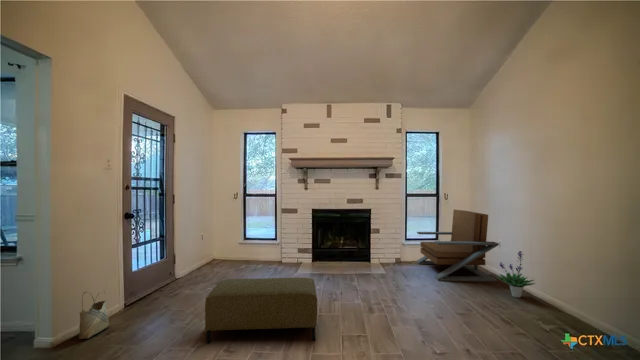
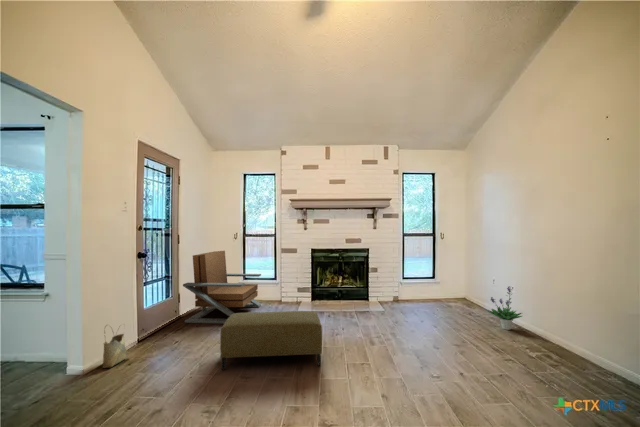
lounge chair: present [417,210,499,281] -> present [183,251,261,323]

